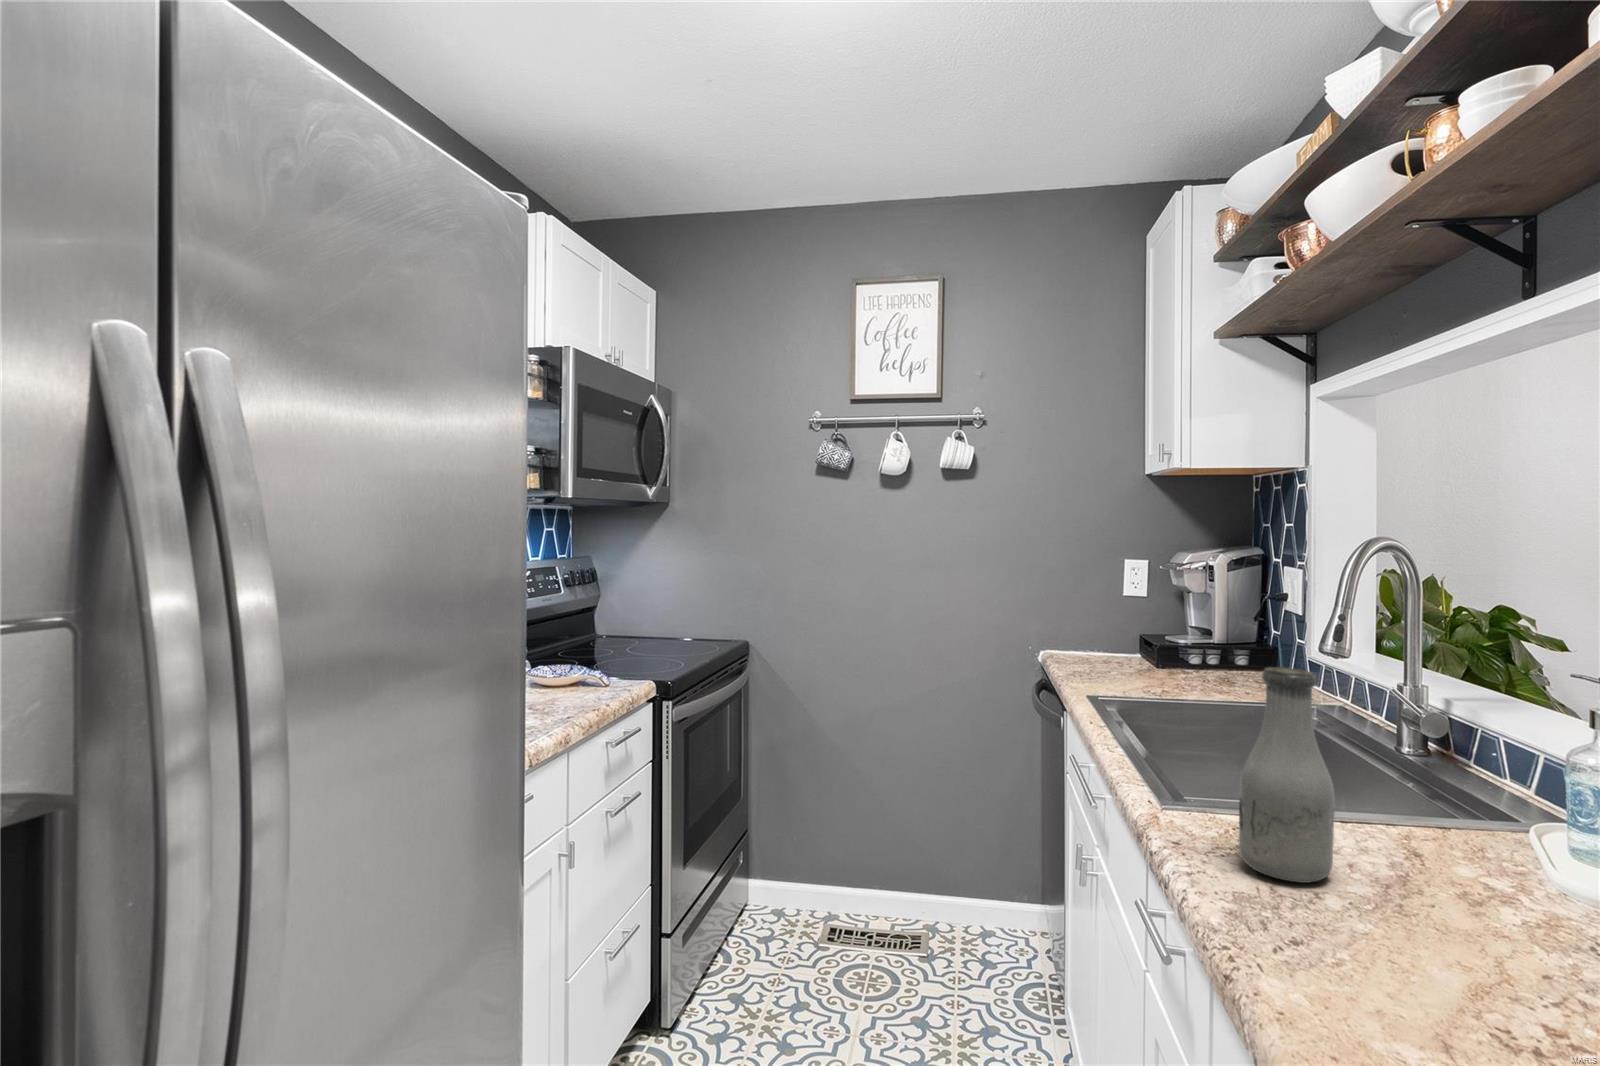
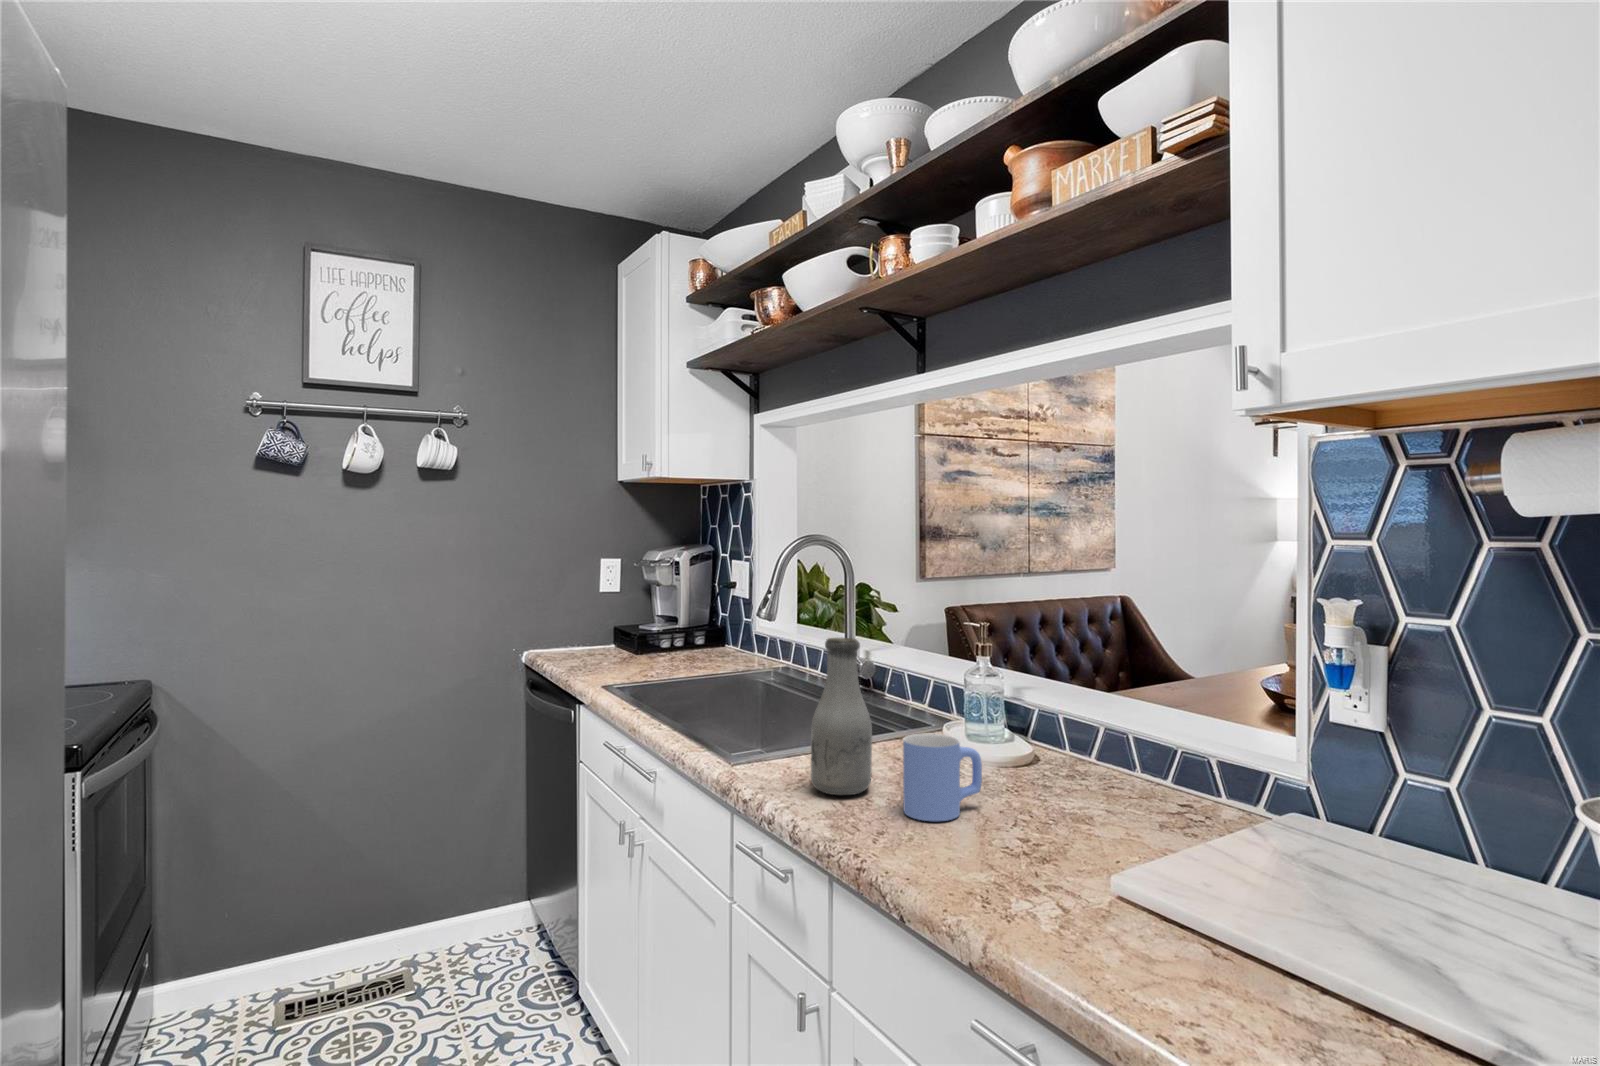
mug: none [1357,819,1511,960] -> present [903,733,982,821]

